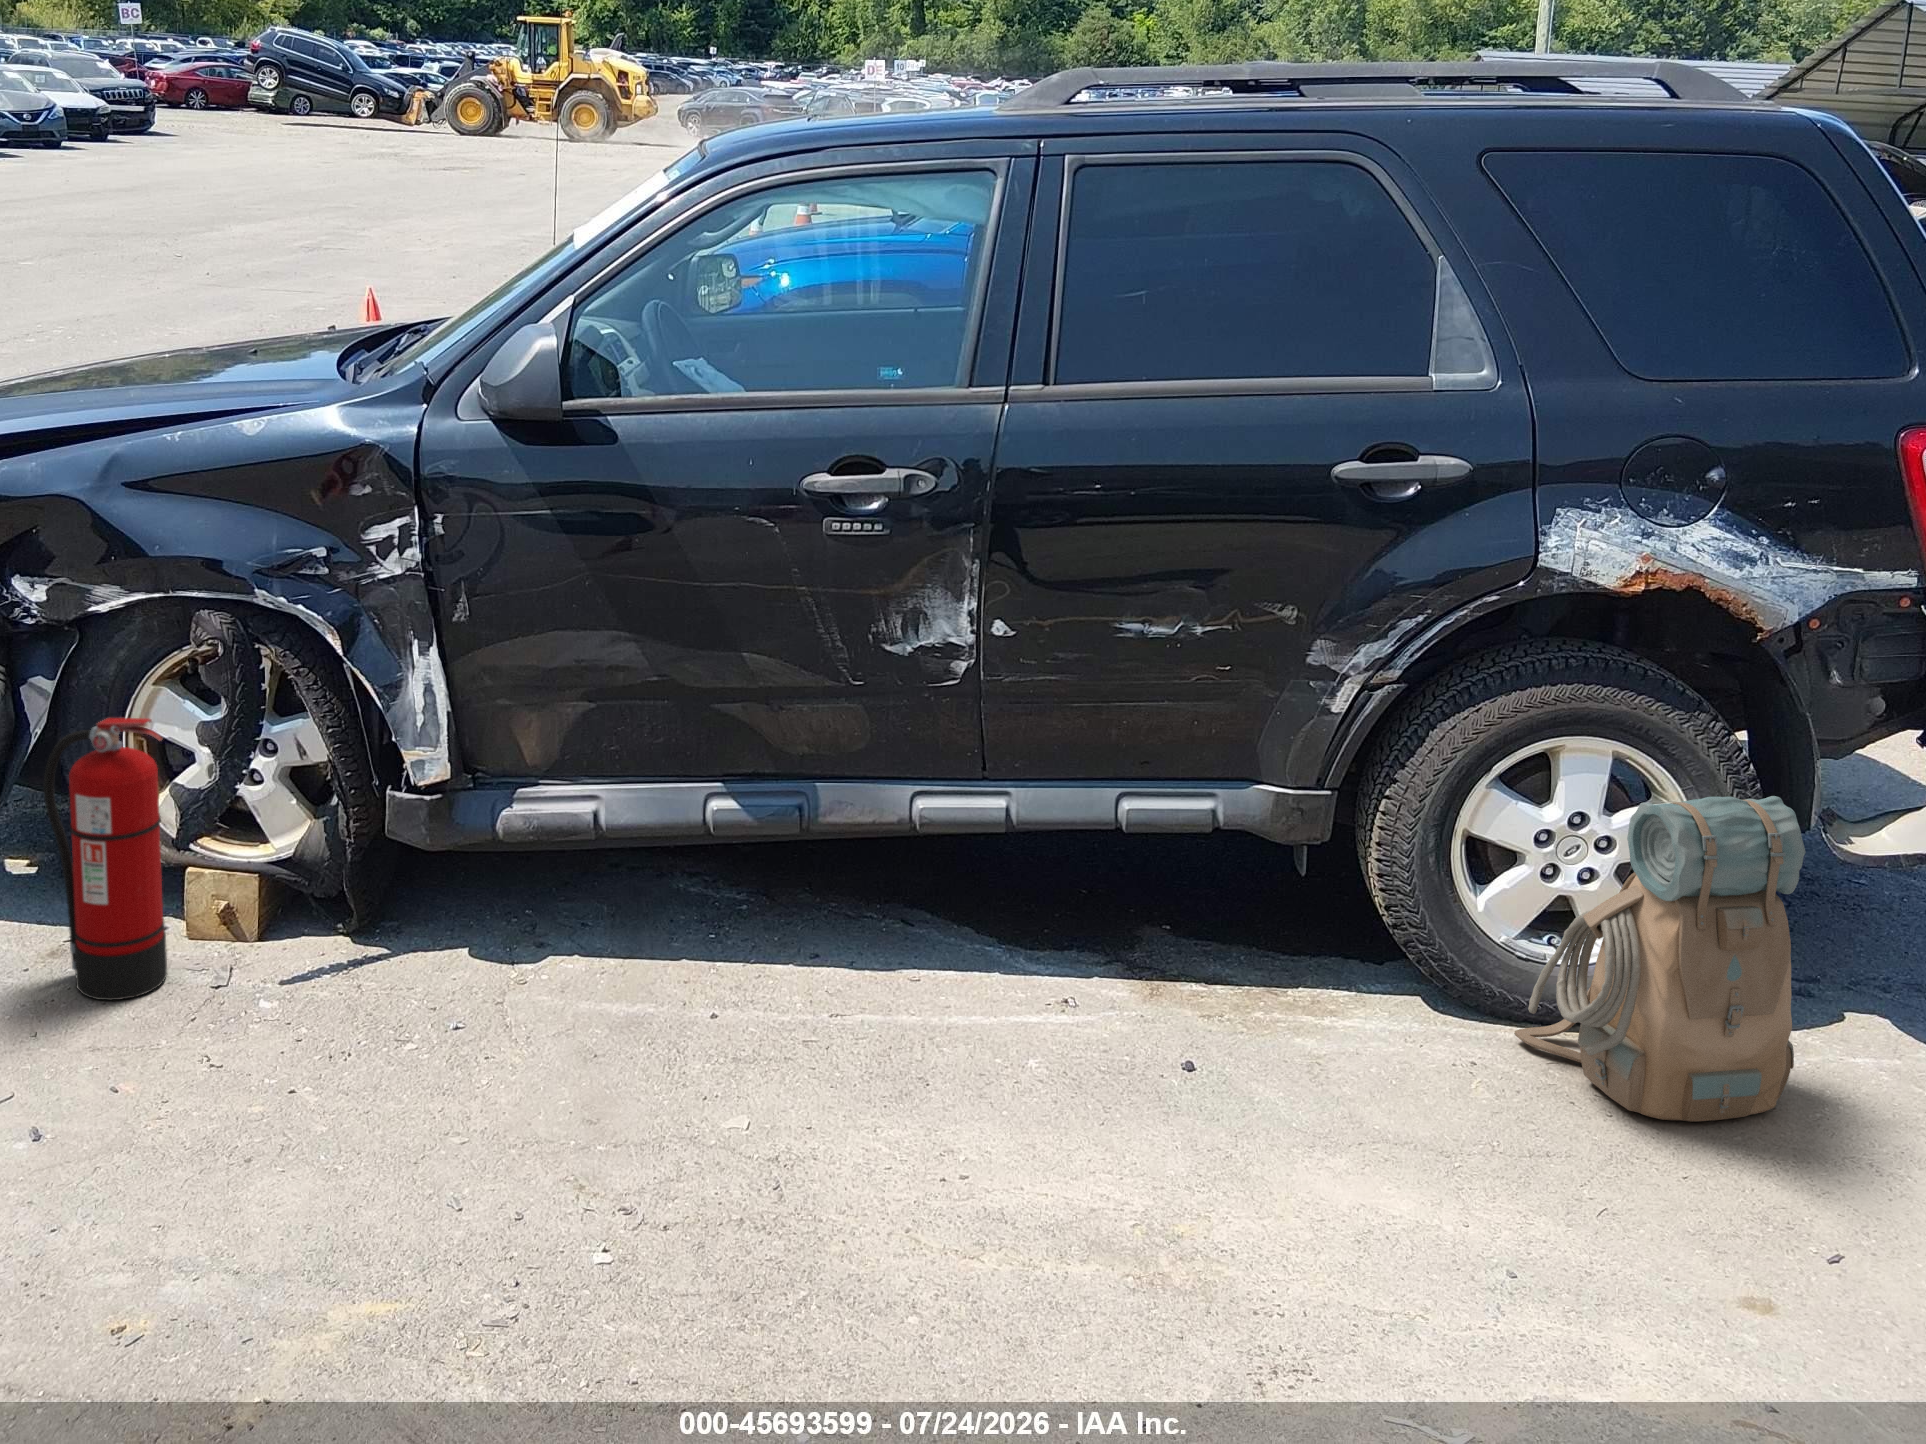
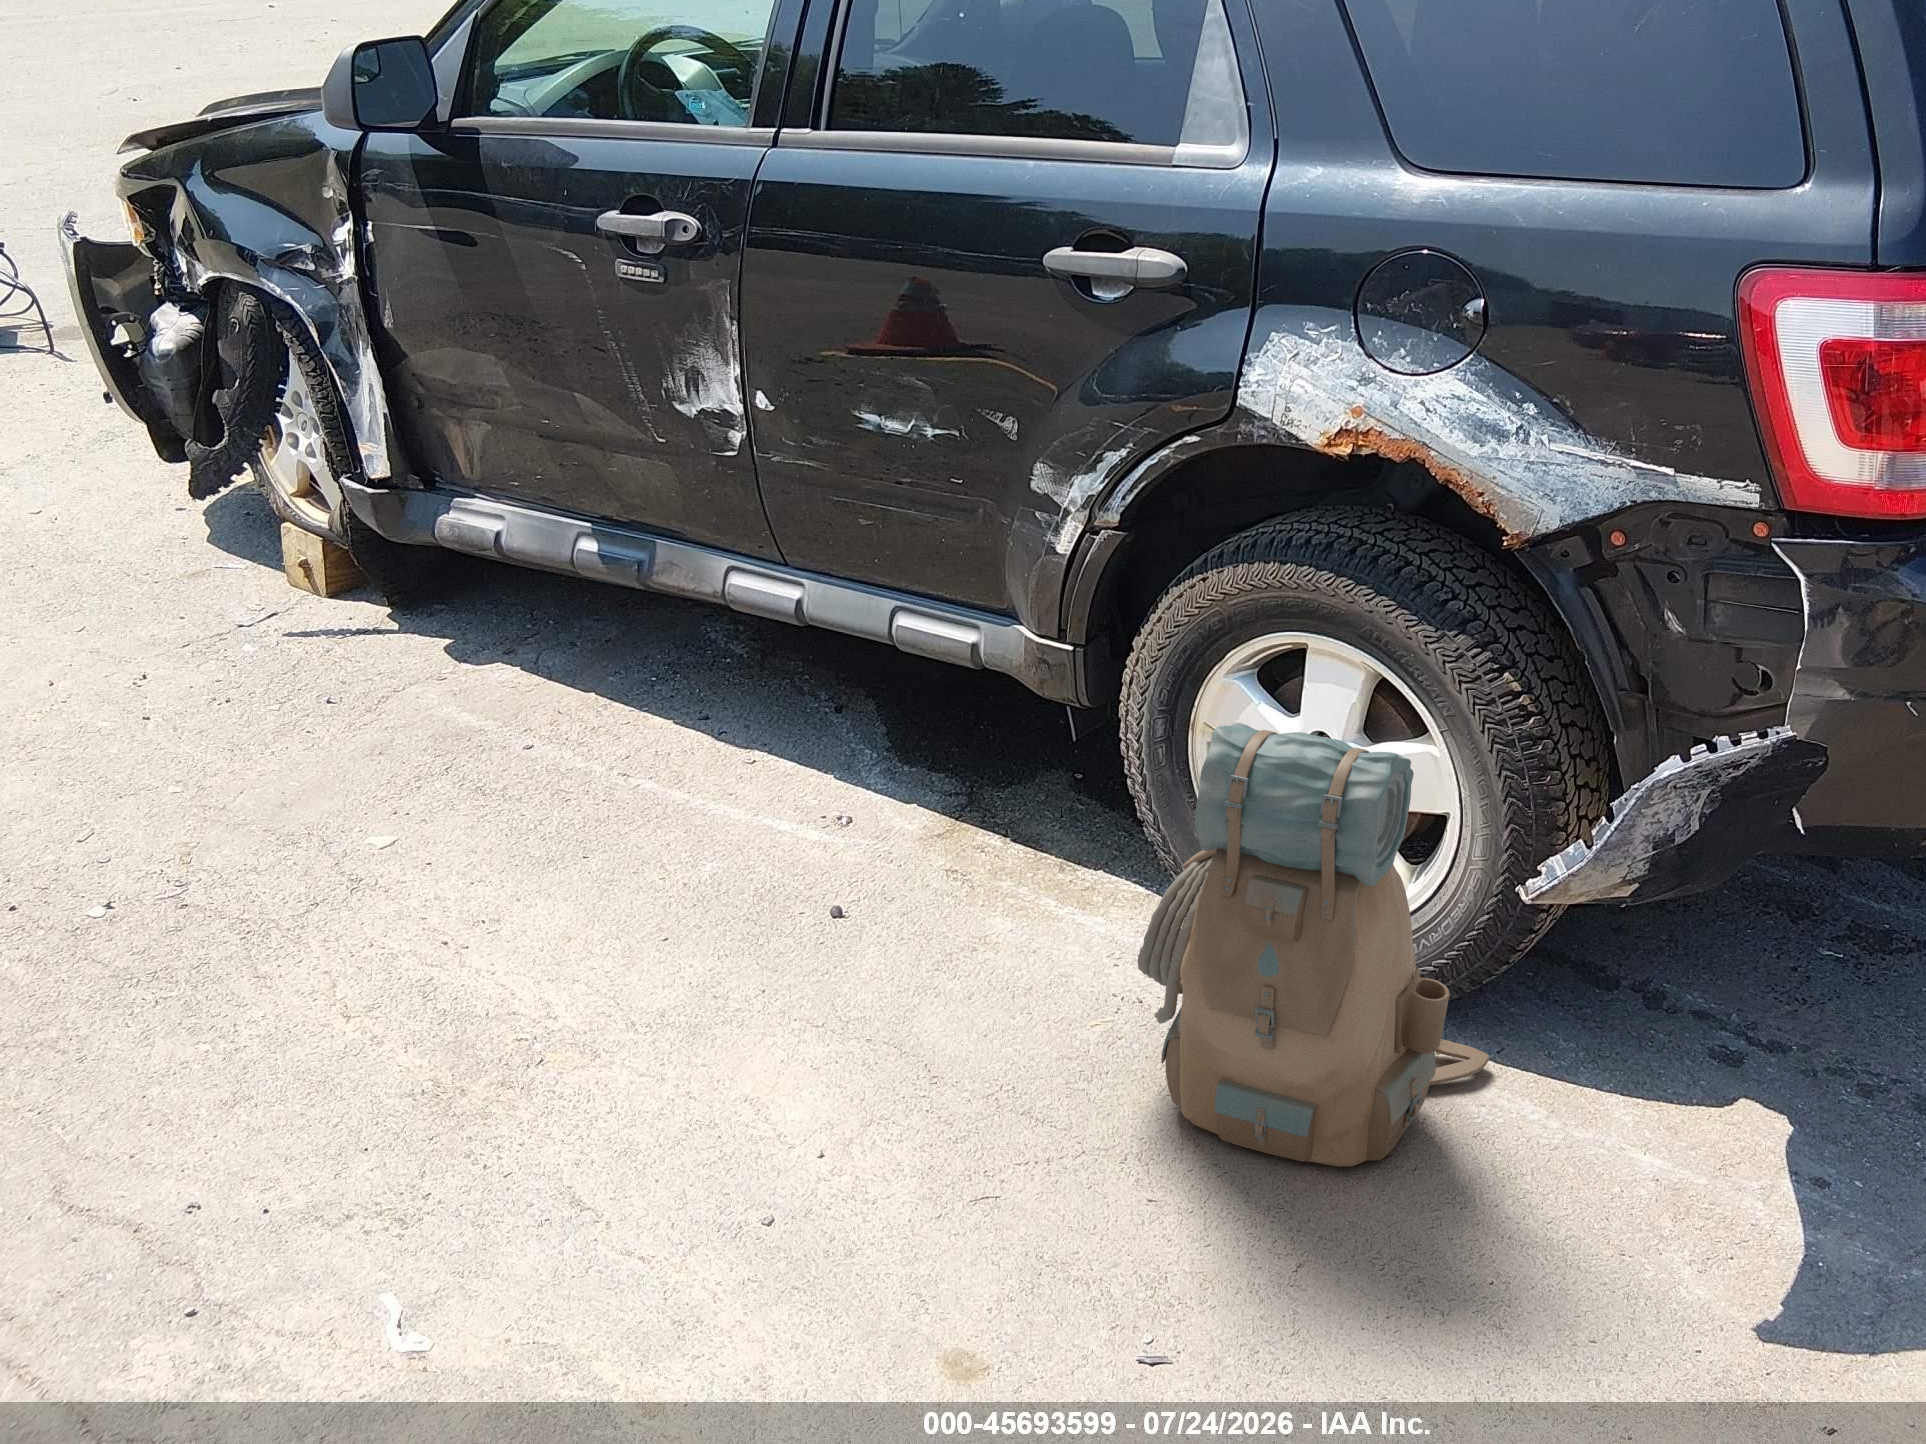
fire extinguisher: present [43,718,167,1000] -> none [182,385,282,621]

